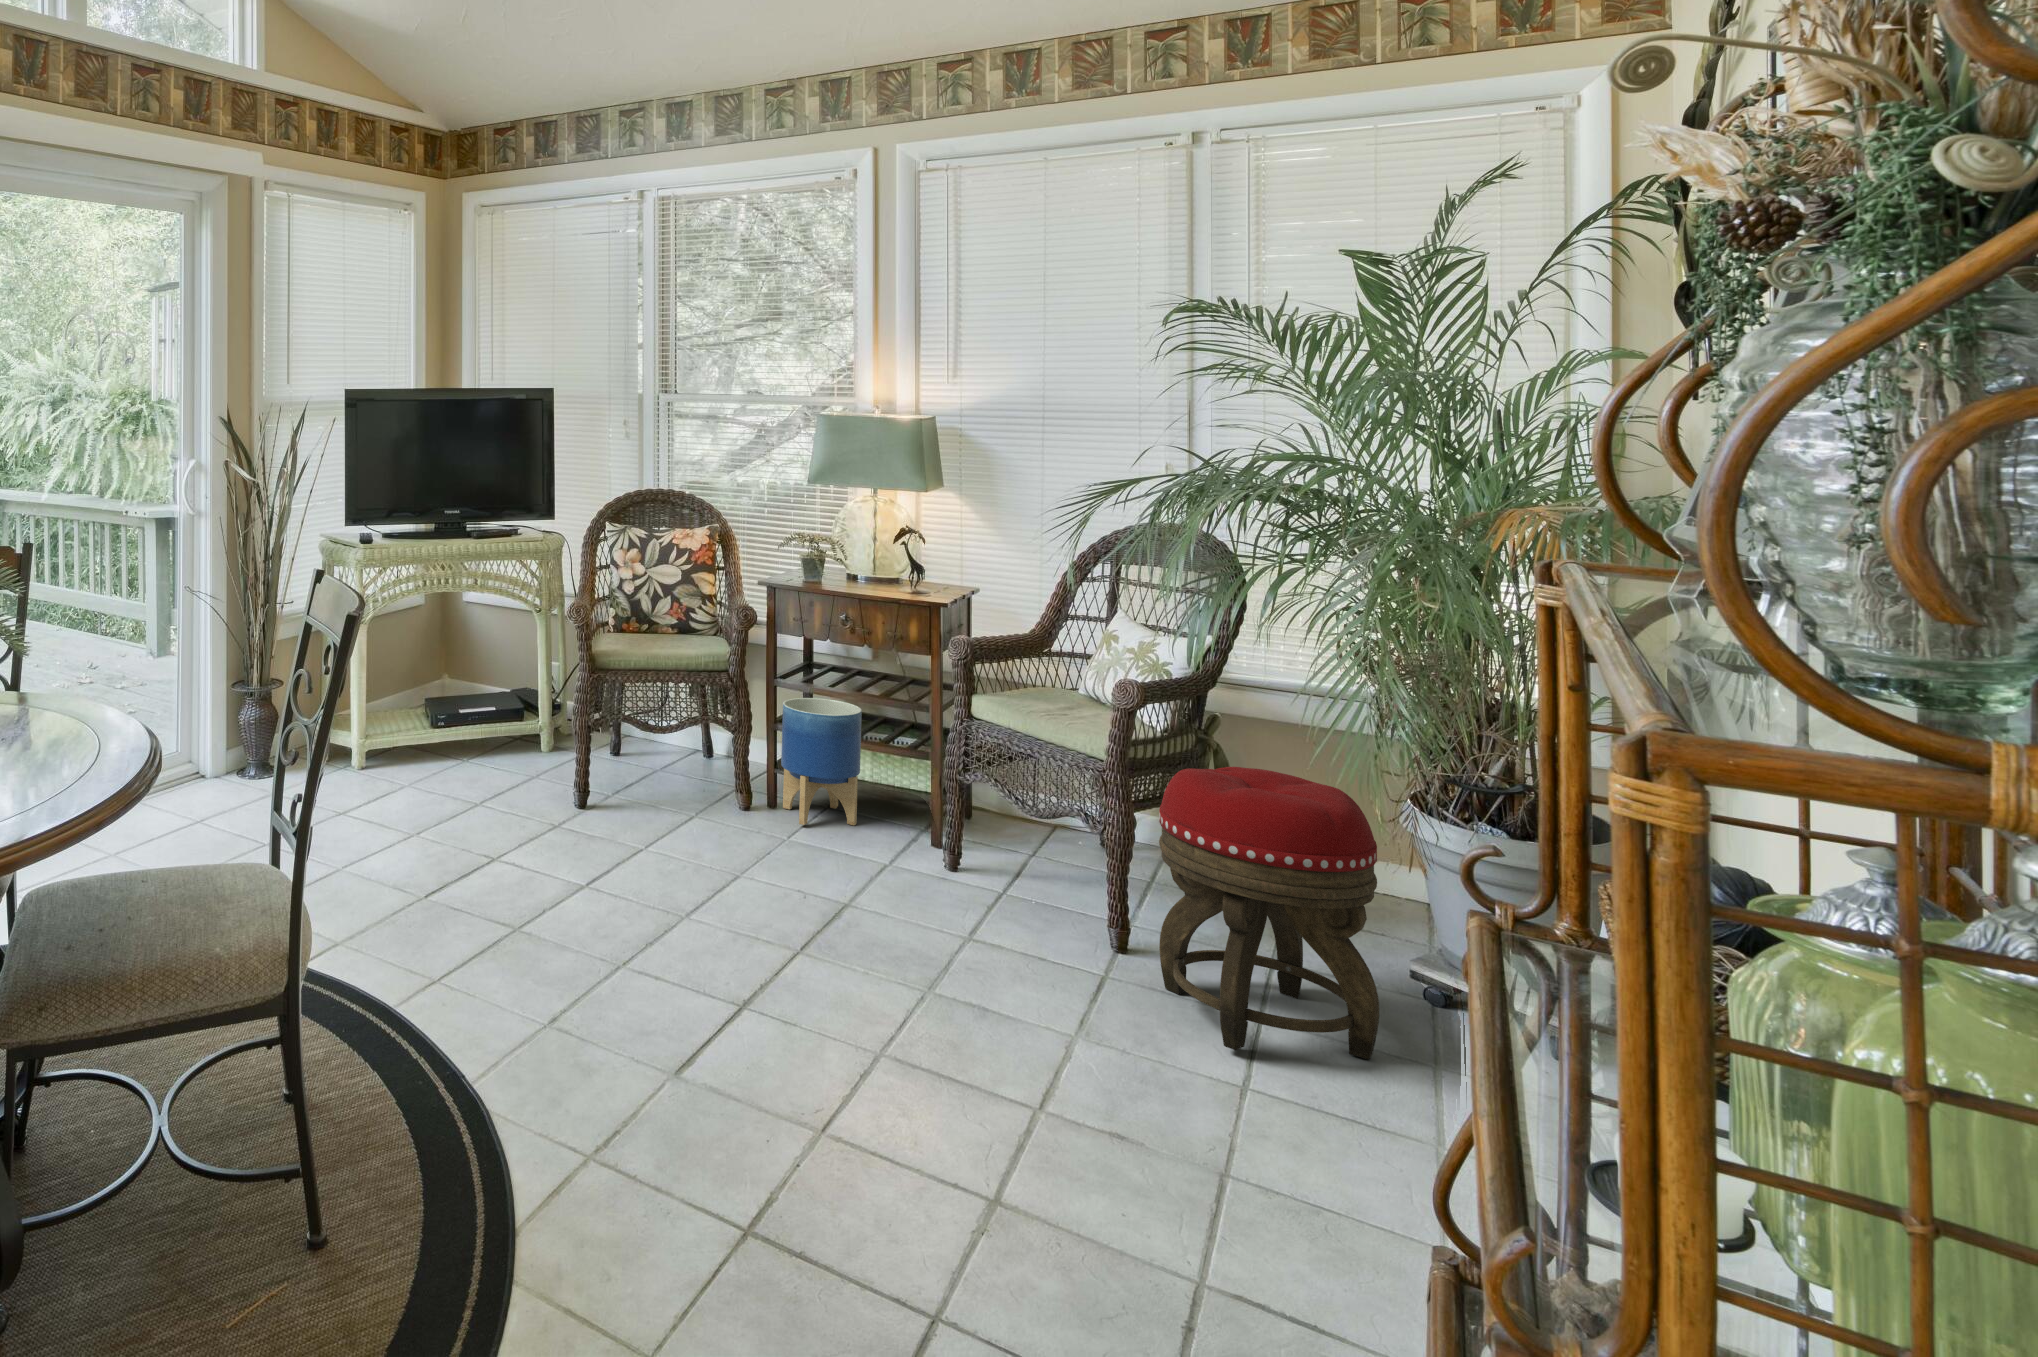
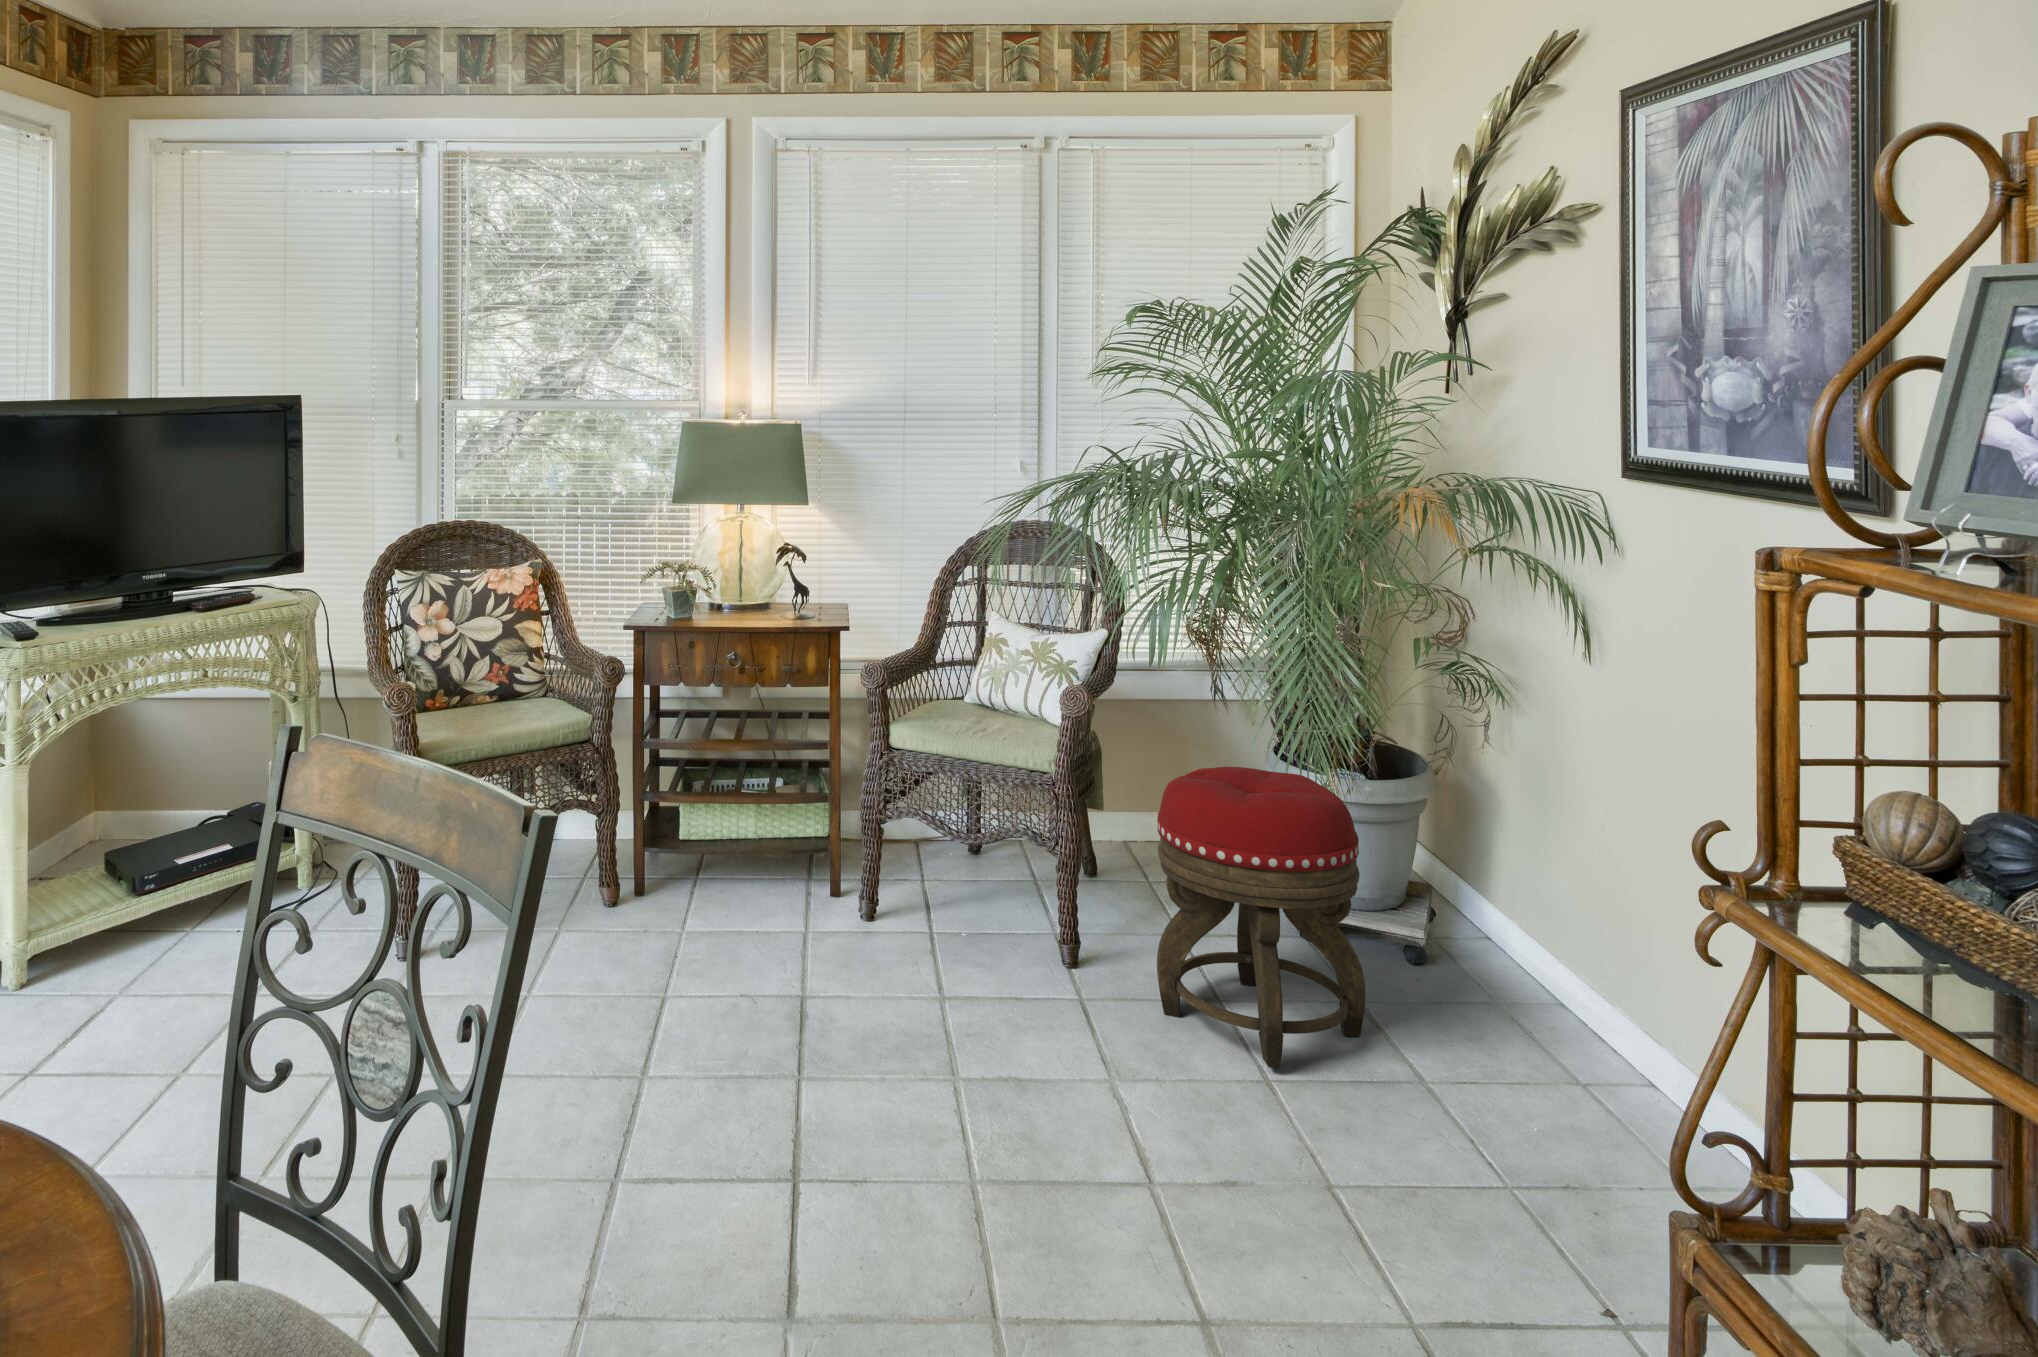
planter: present [781,698,862,825] -> none [654,755,746,914]

